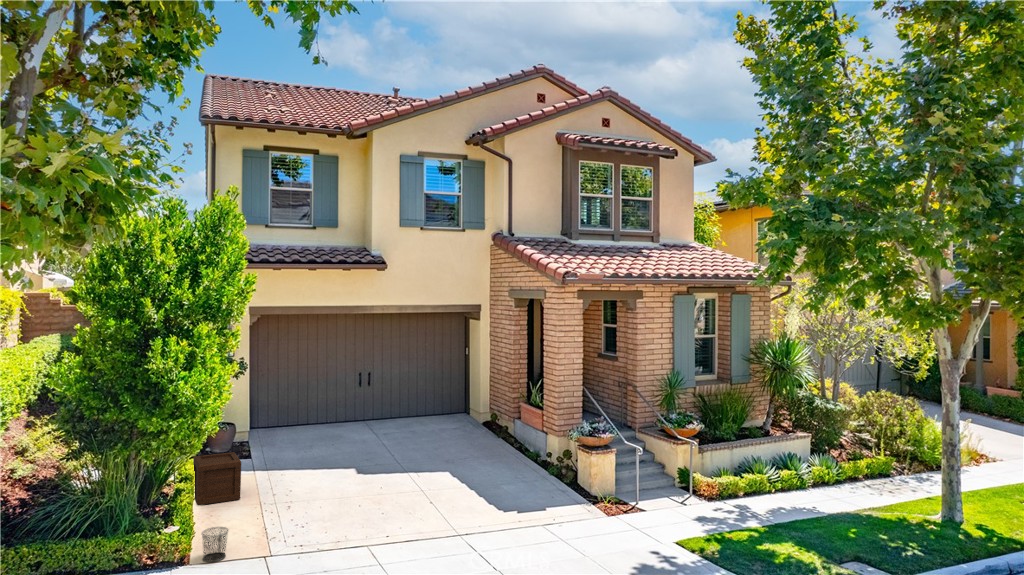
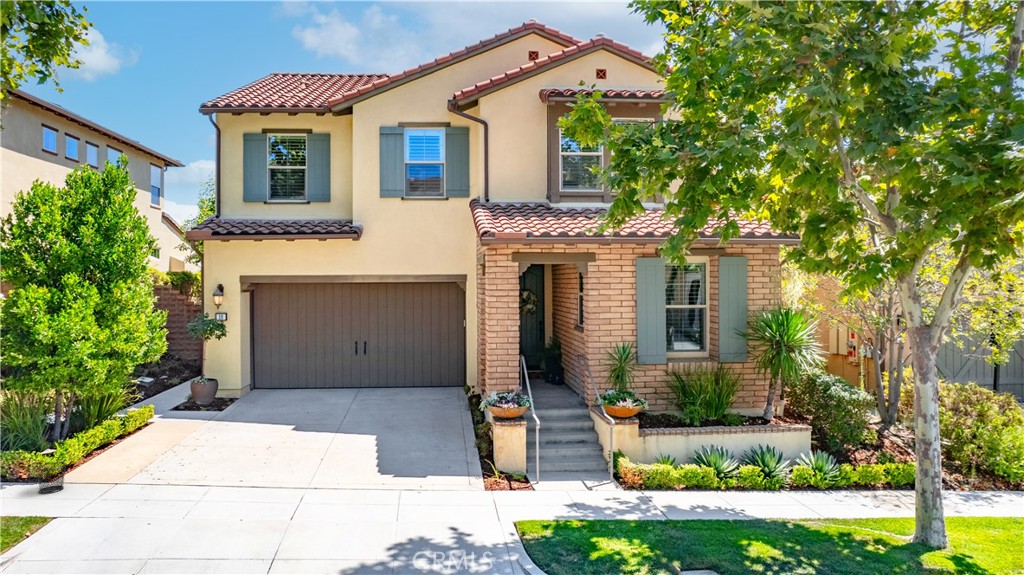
wooden crate: present [193,452,241,505] -> none [115,400,169,444]

